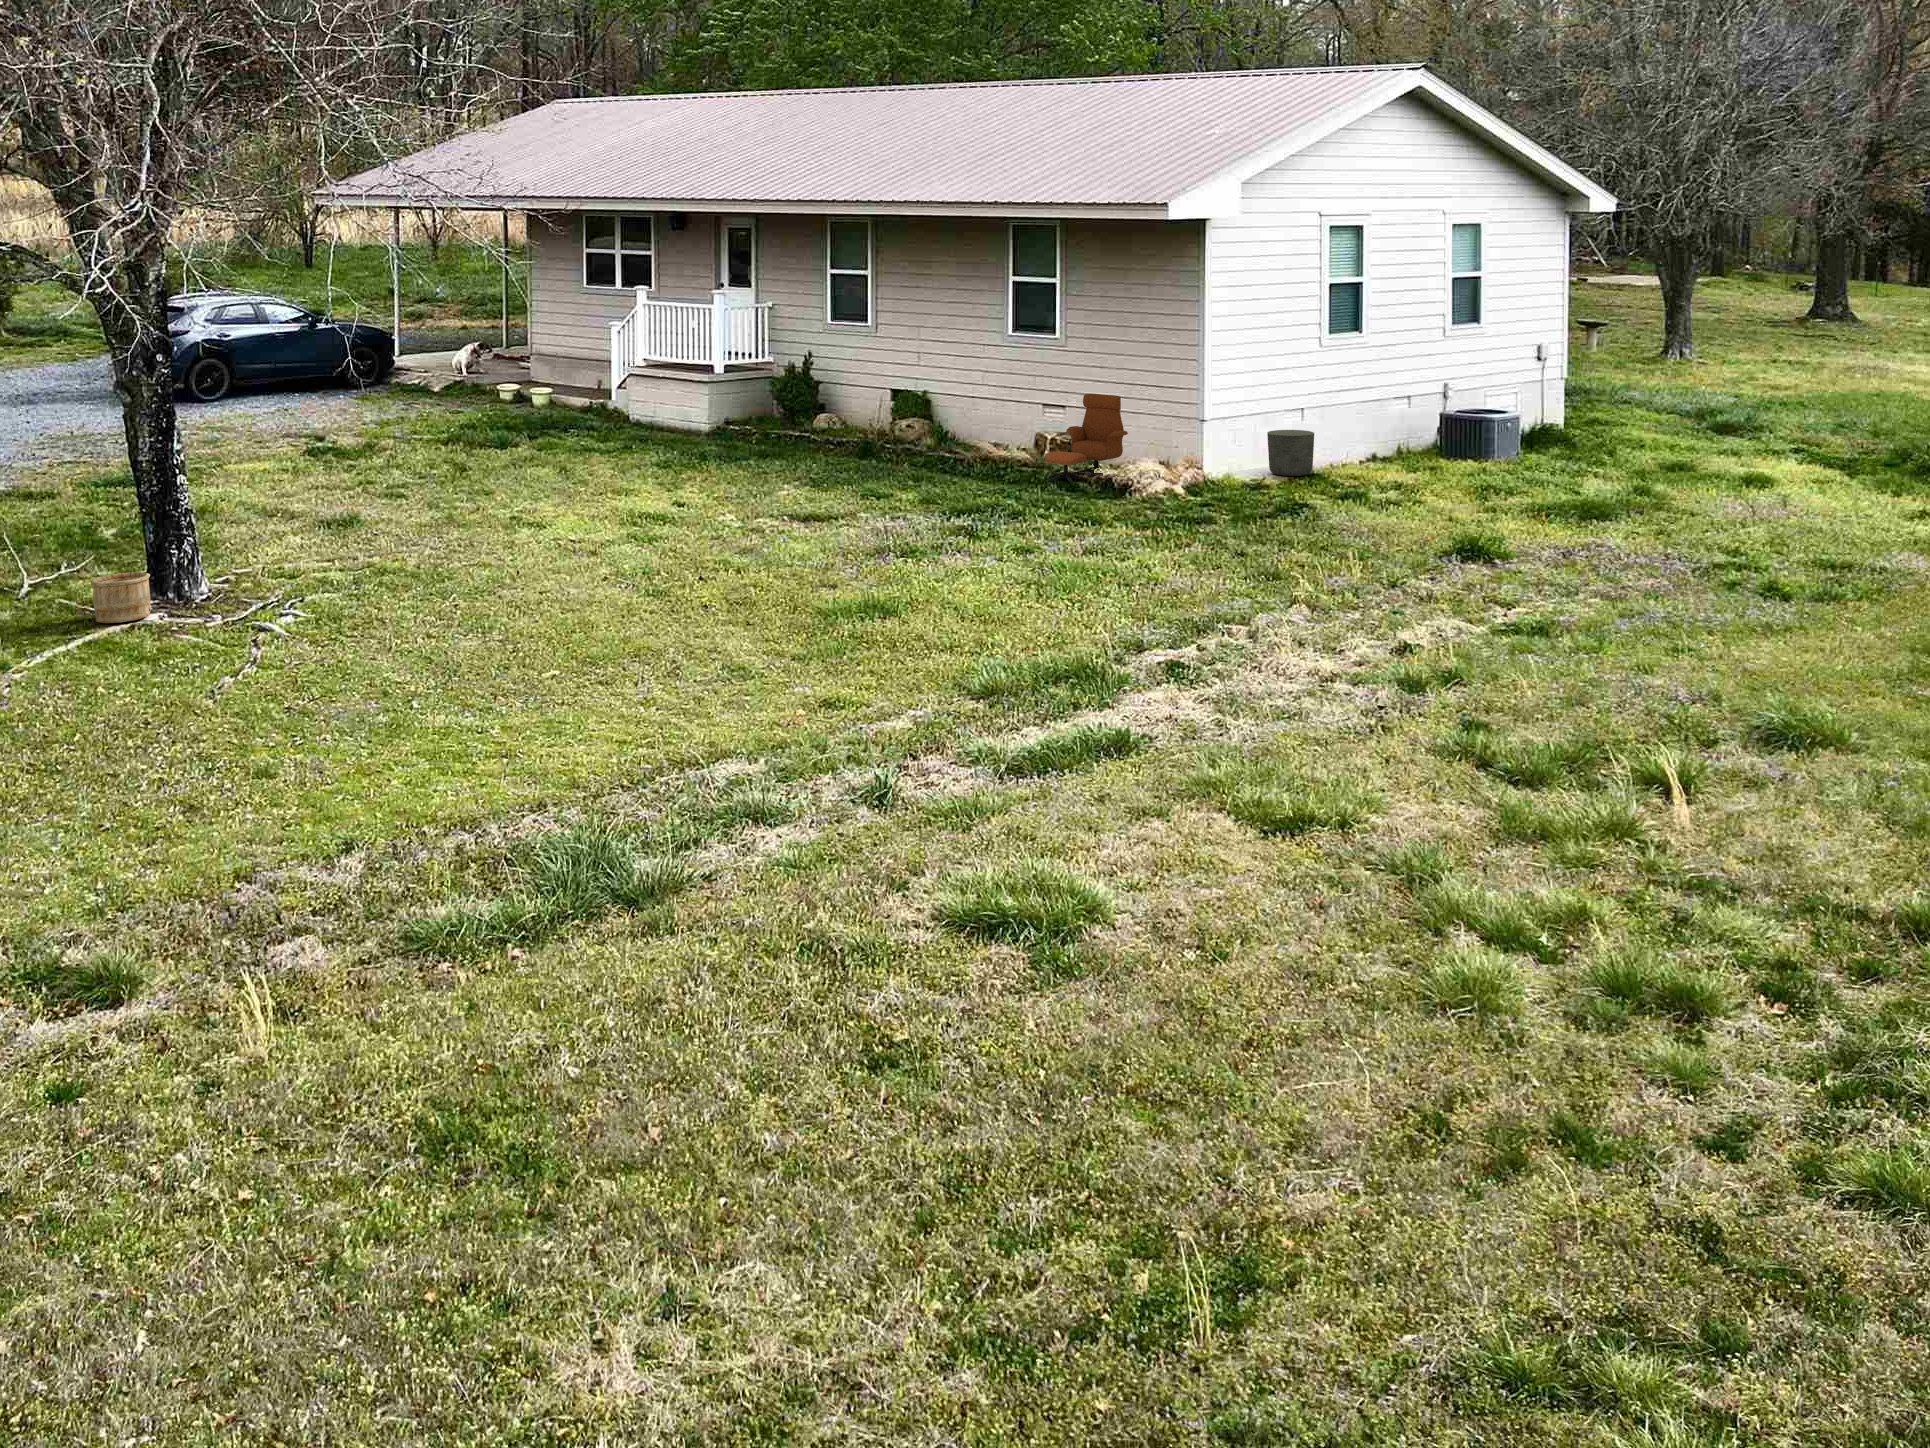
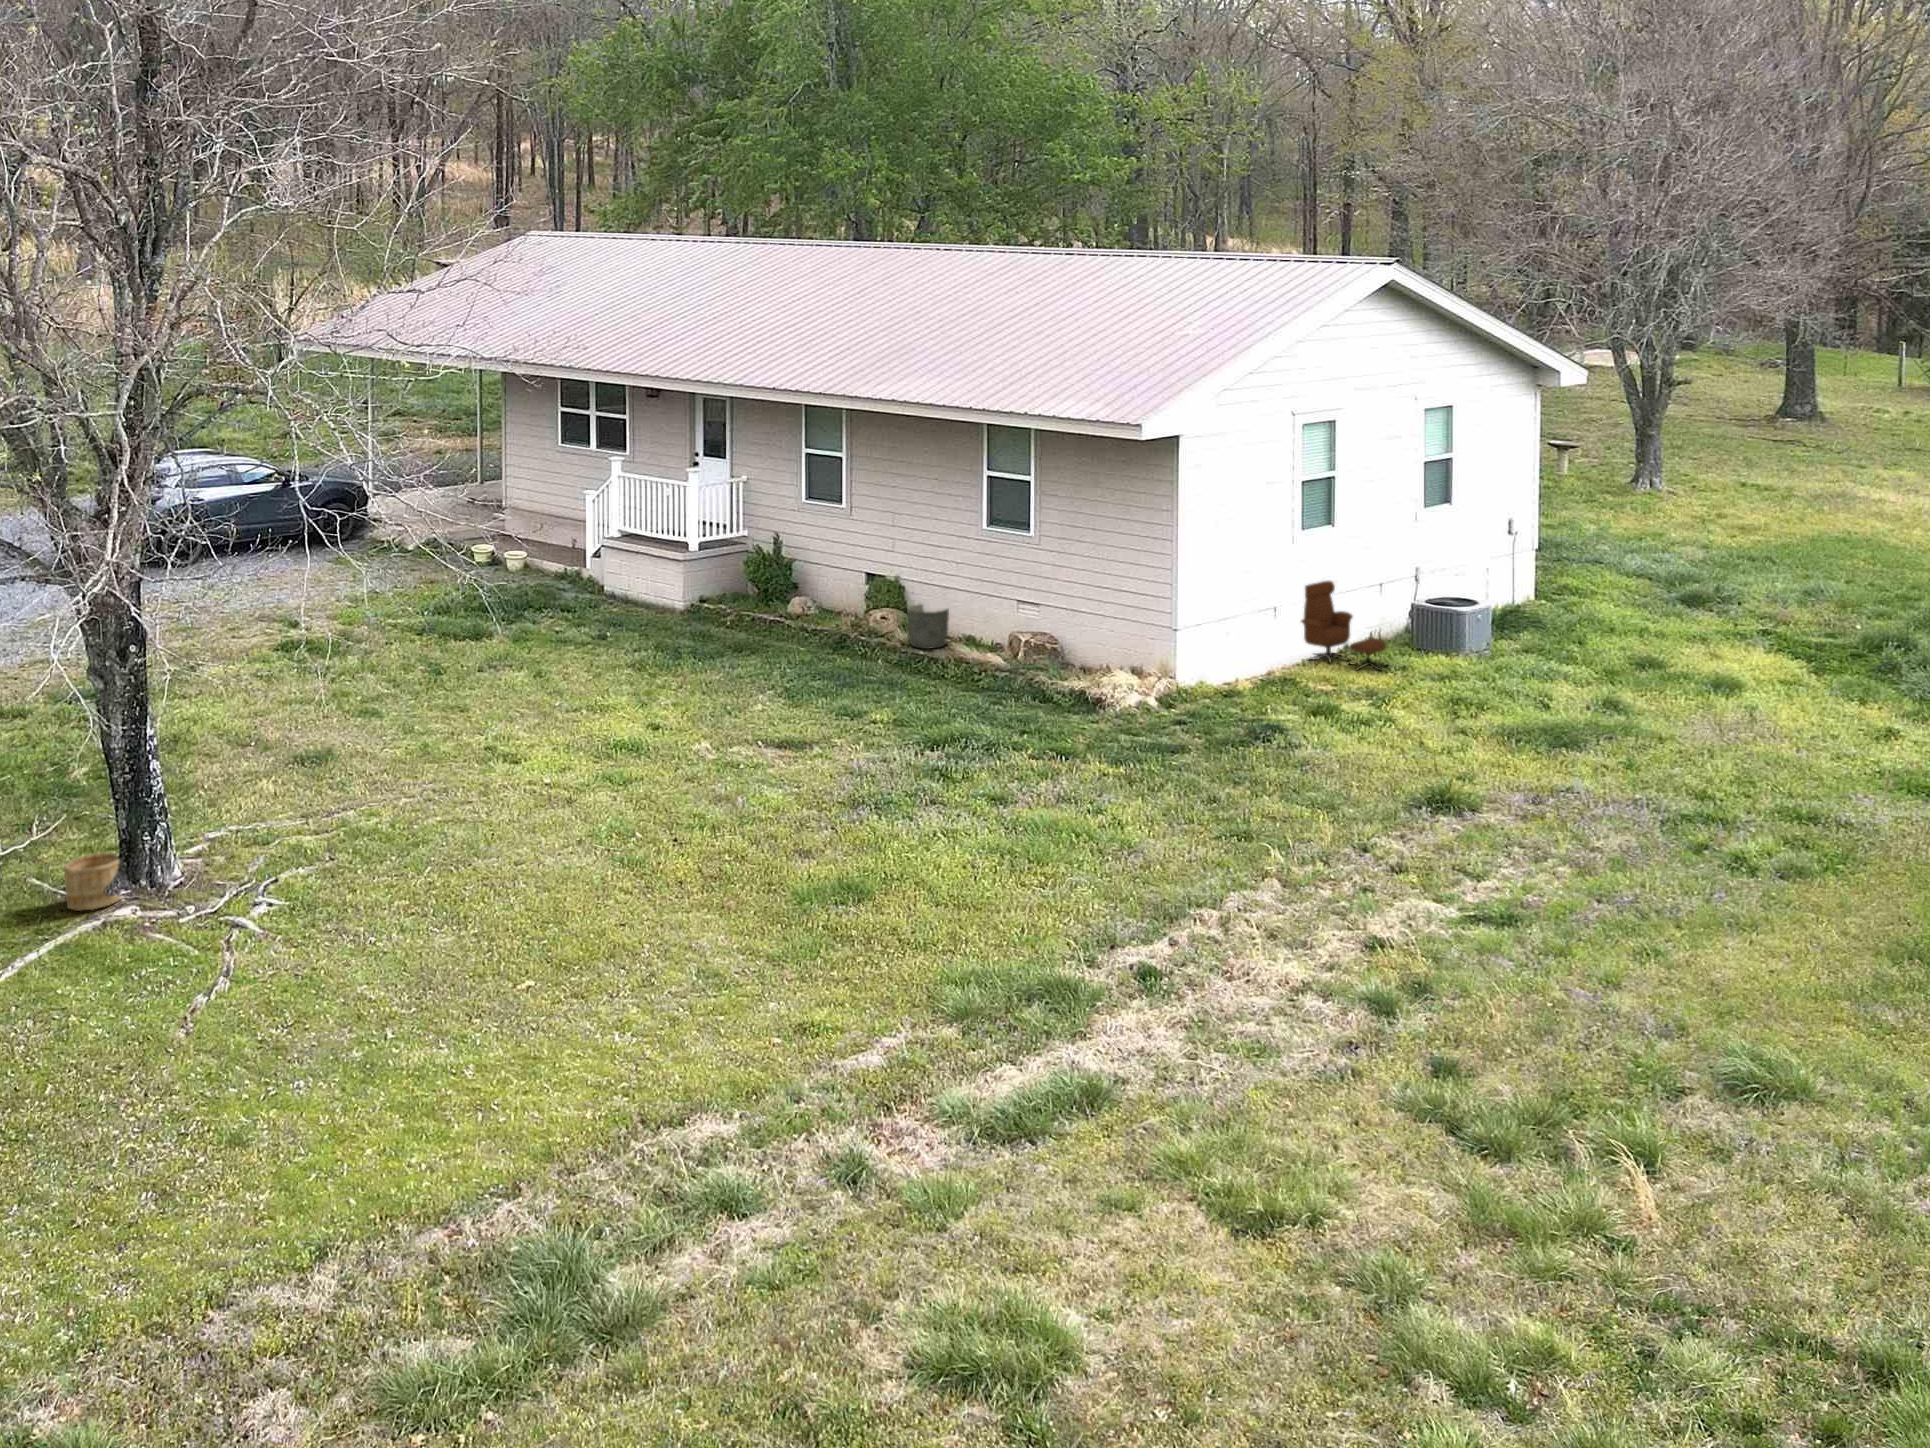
lounge chair: present [1045,394,1128,483] -> present [1301,581,1387,670]
planter: present [1267,430,1314,476] -> present [907,604,949,649]

